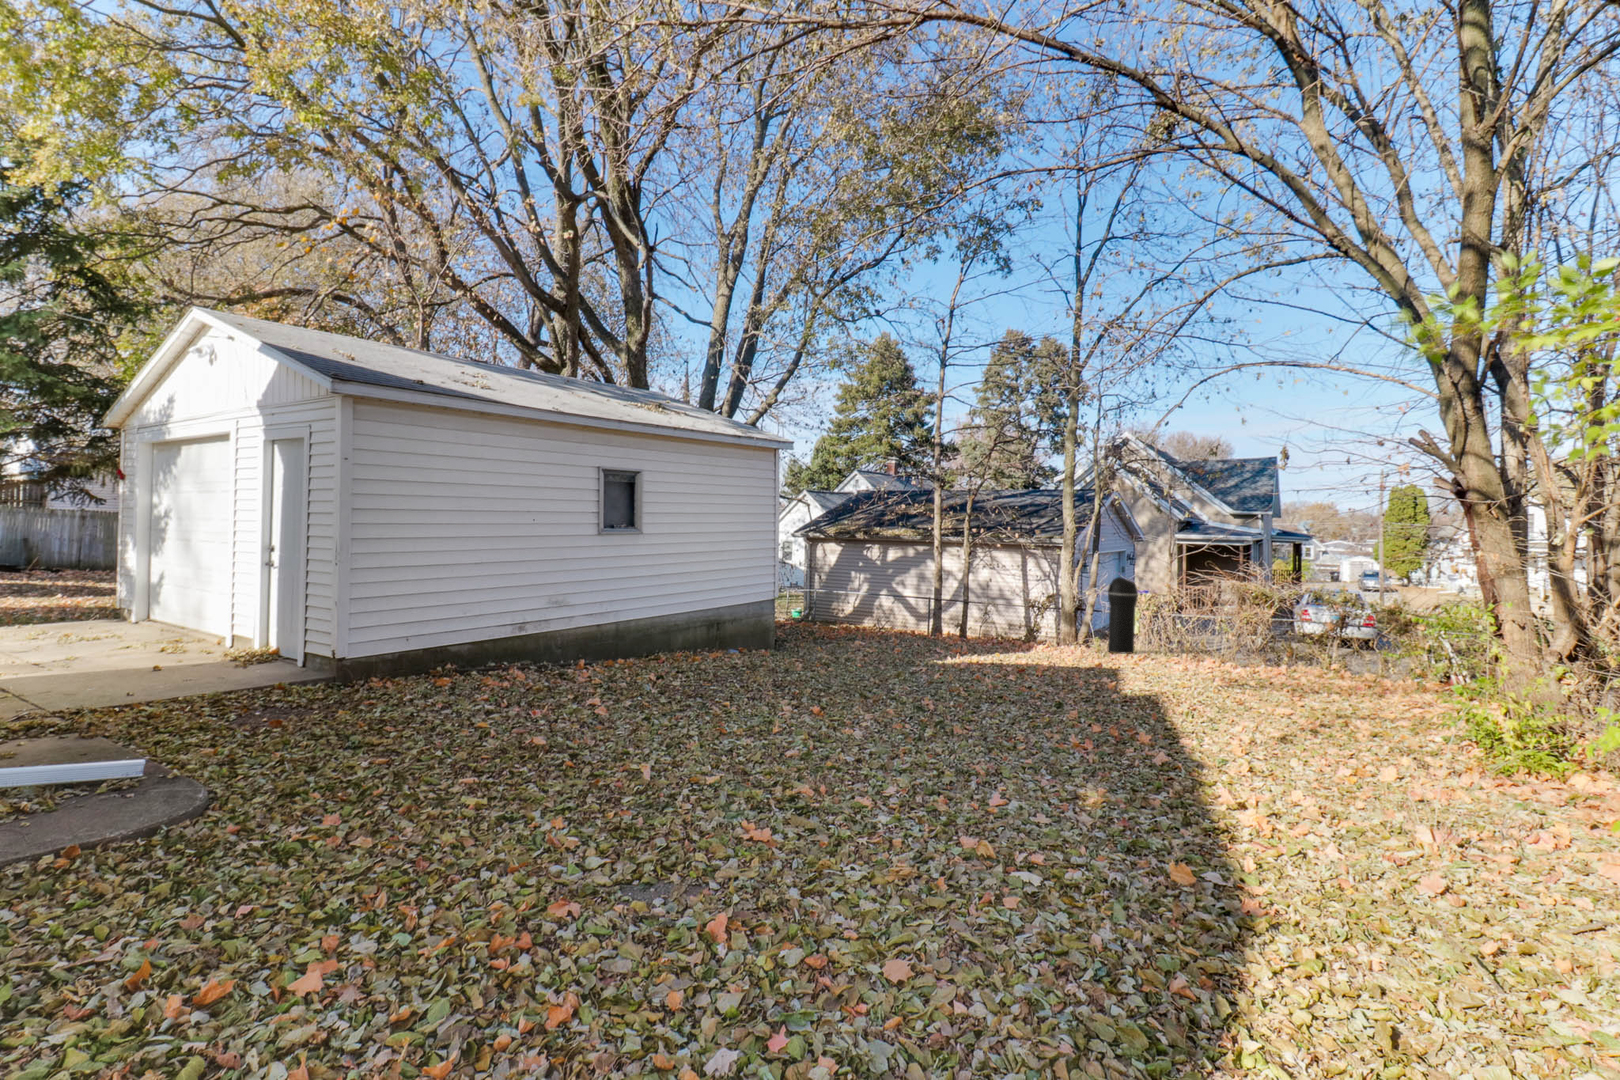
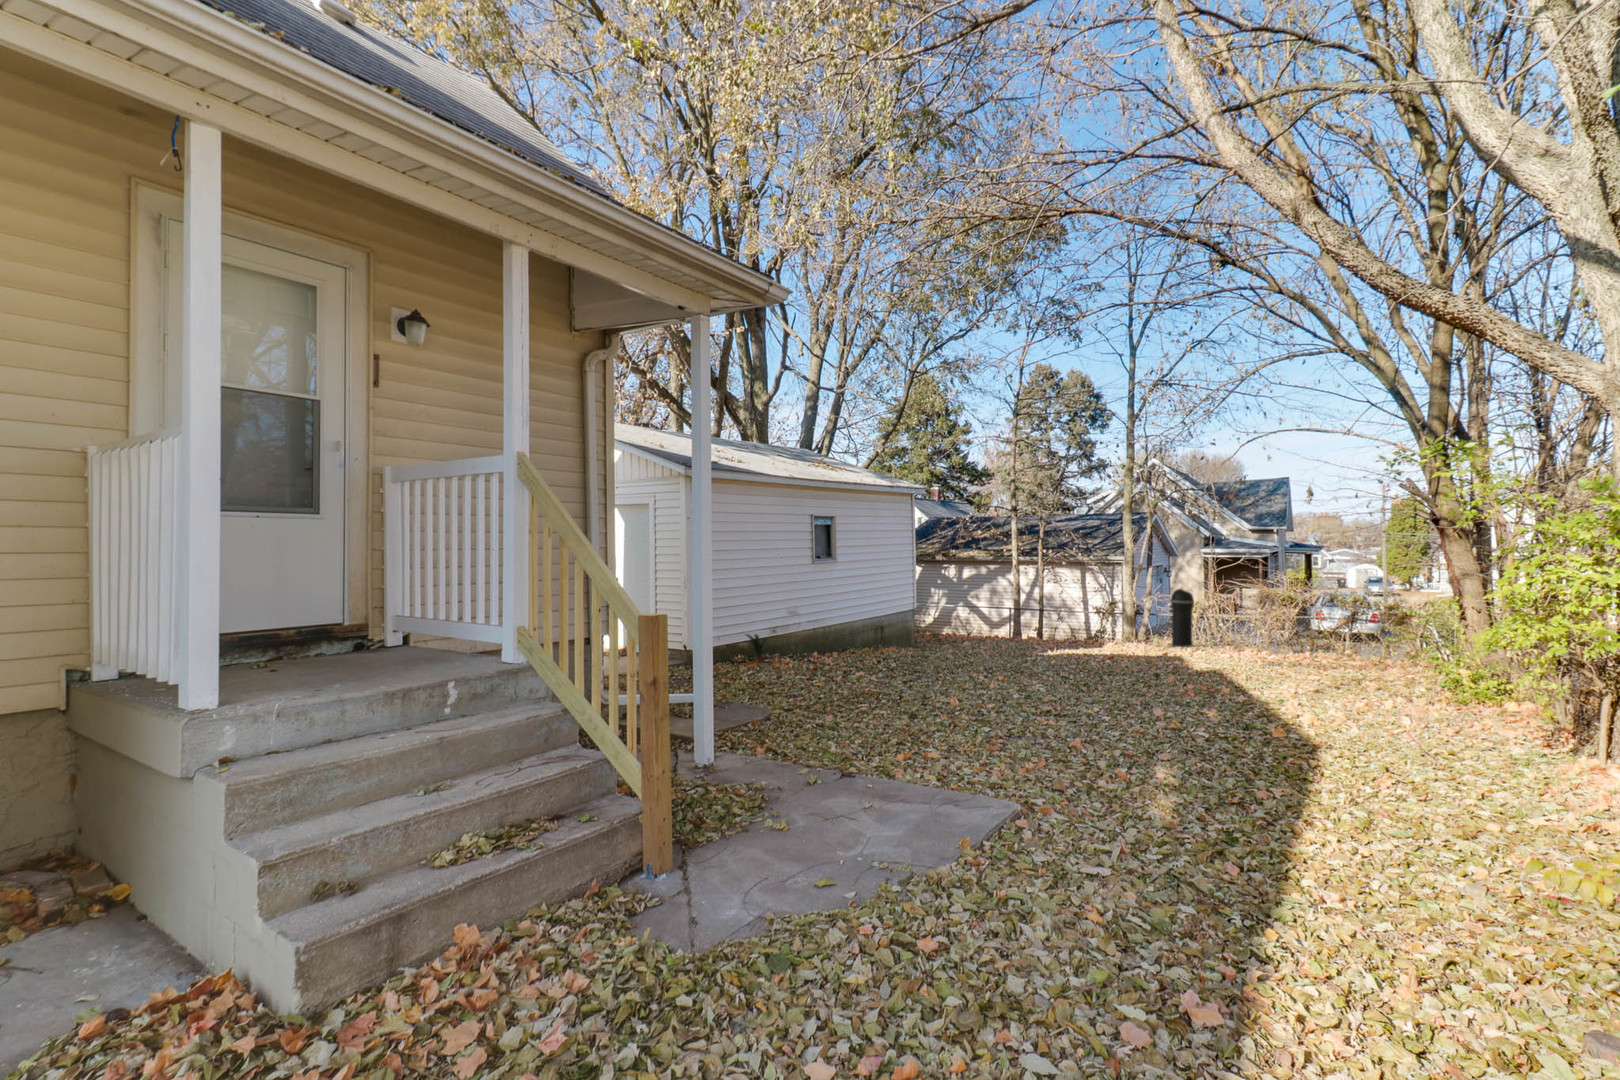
potted plant: none [516,624,560,663] -> present [747,634,768,663]

